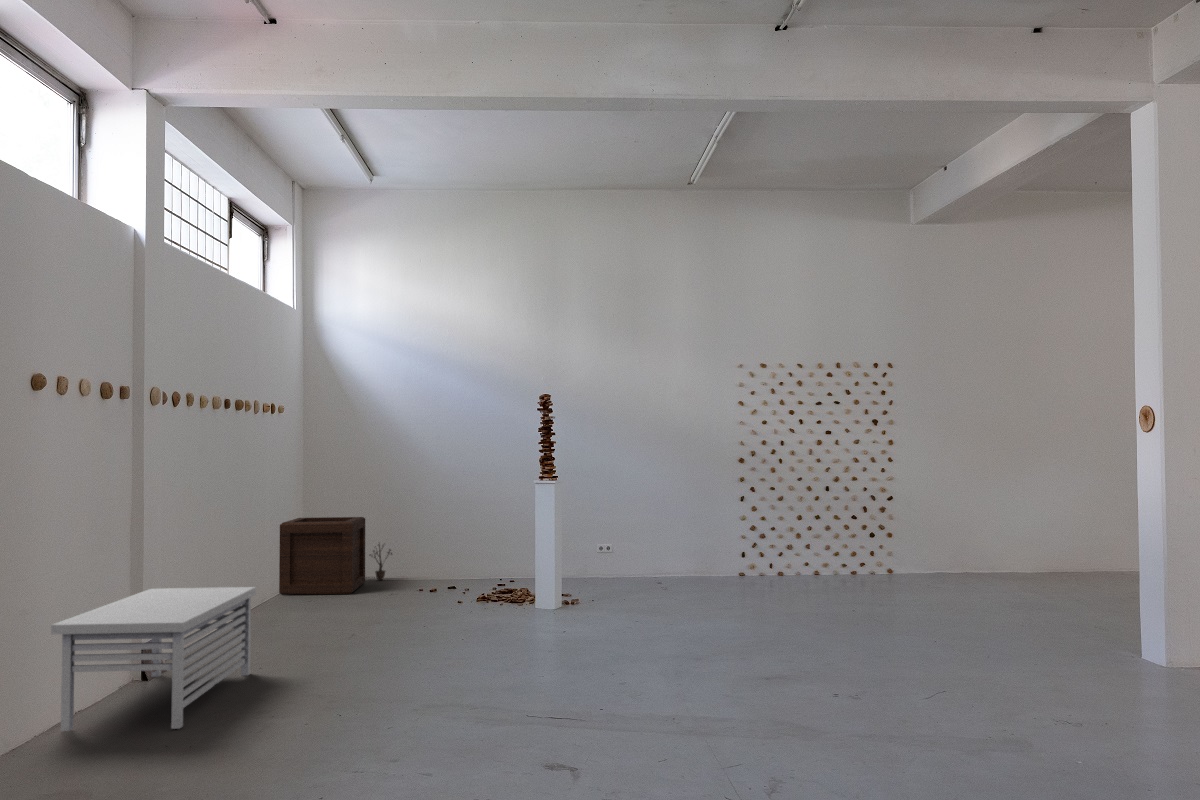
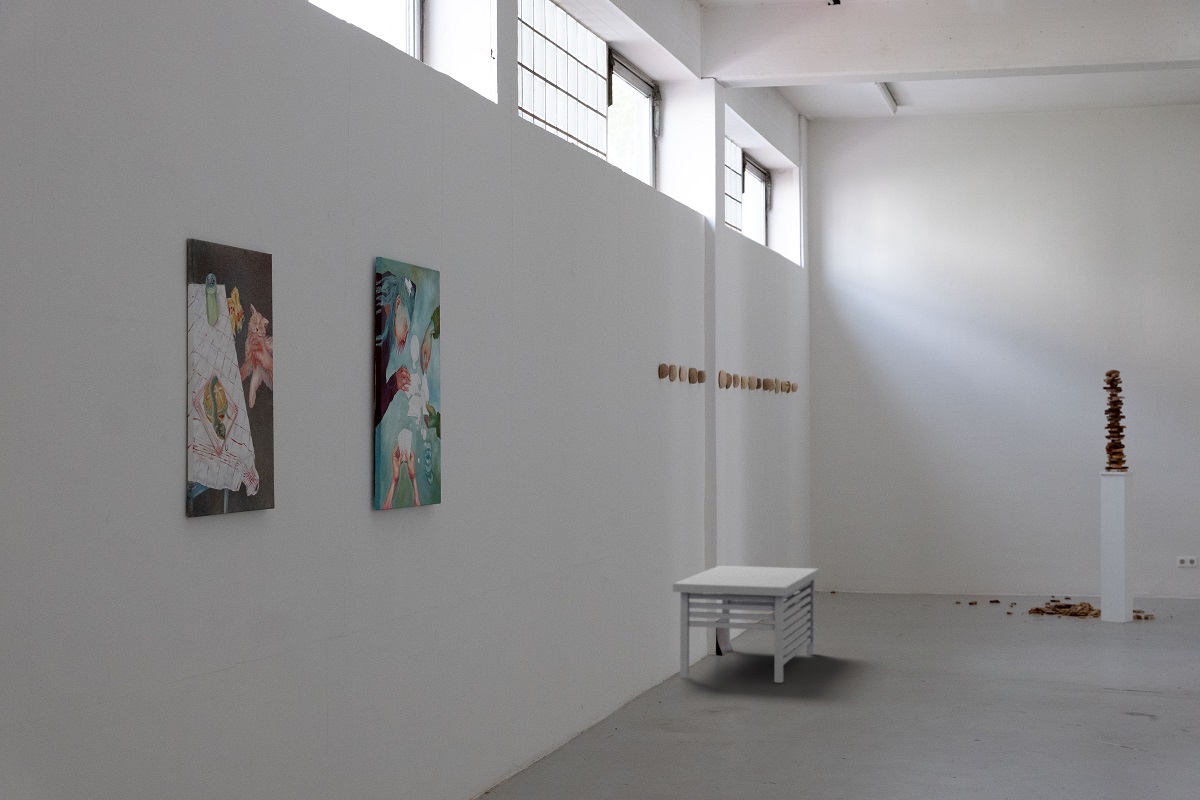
wooden crate: present [279,517,365,595] -> none [795,511,886,599]
decorative plant: present [368,544,392,580] -> none [883,543,917,588]

